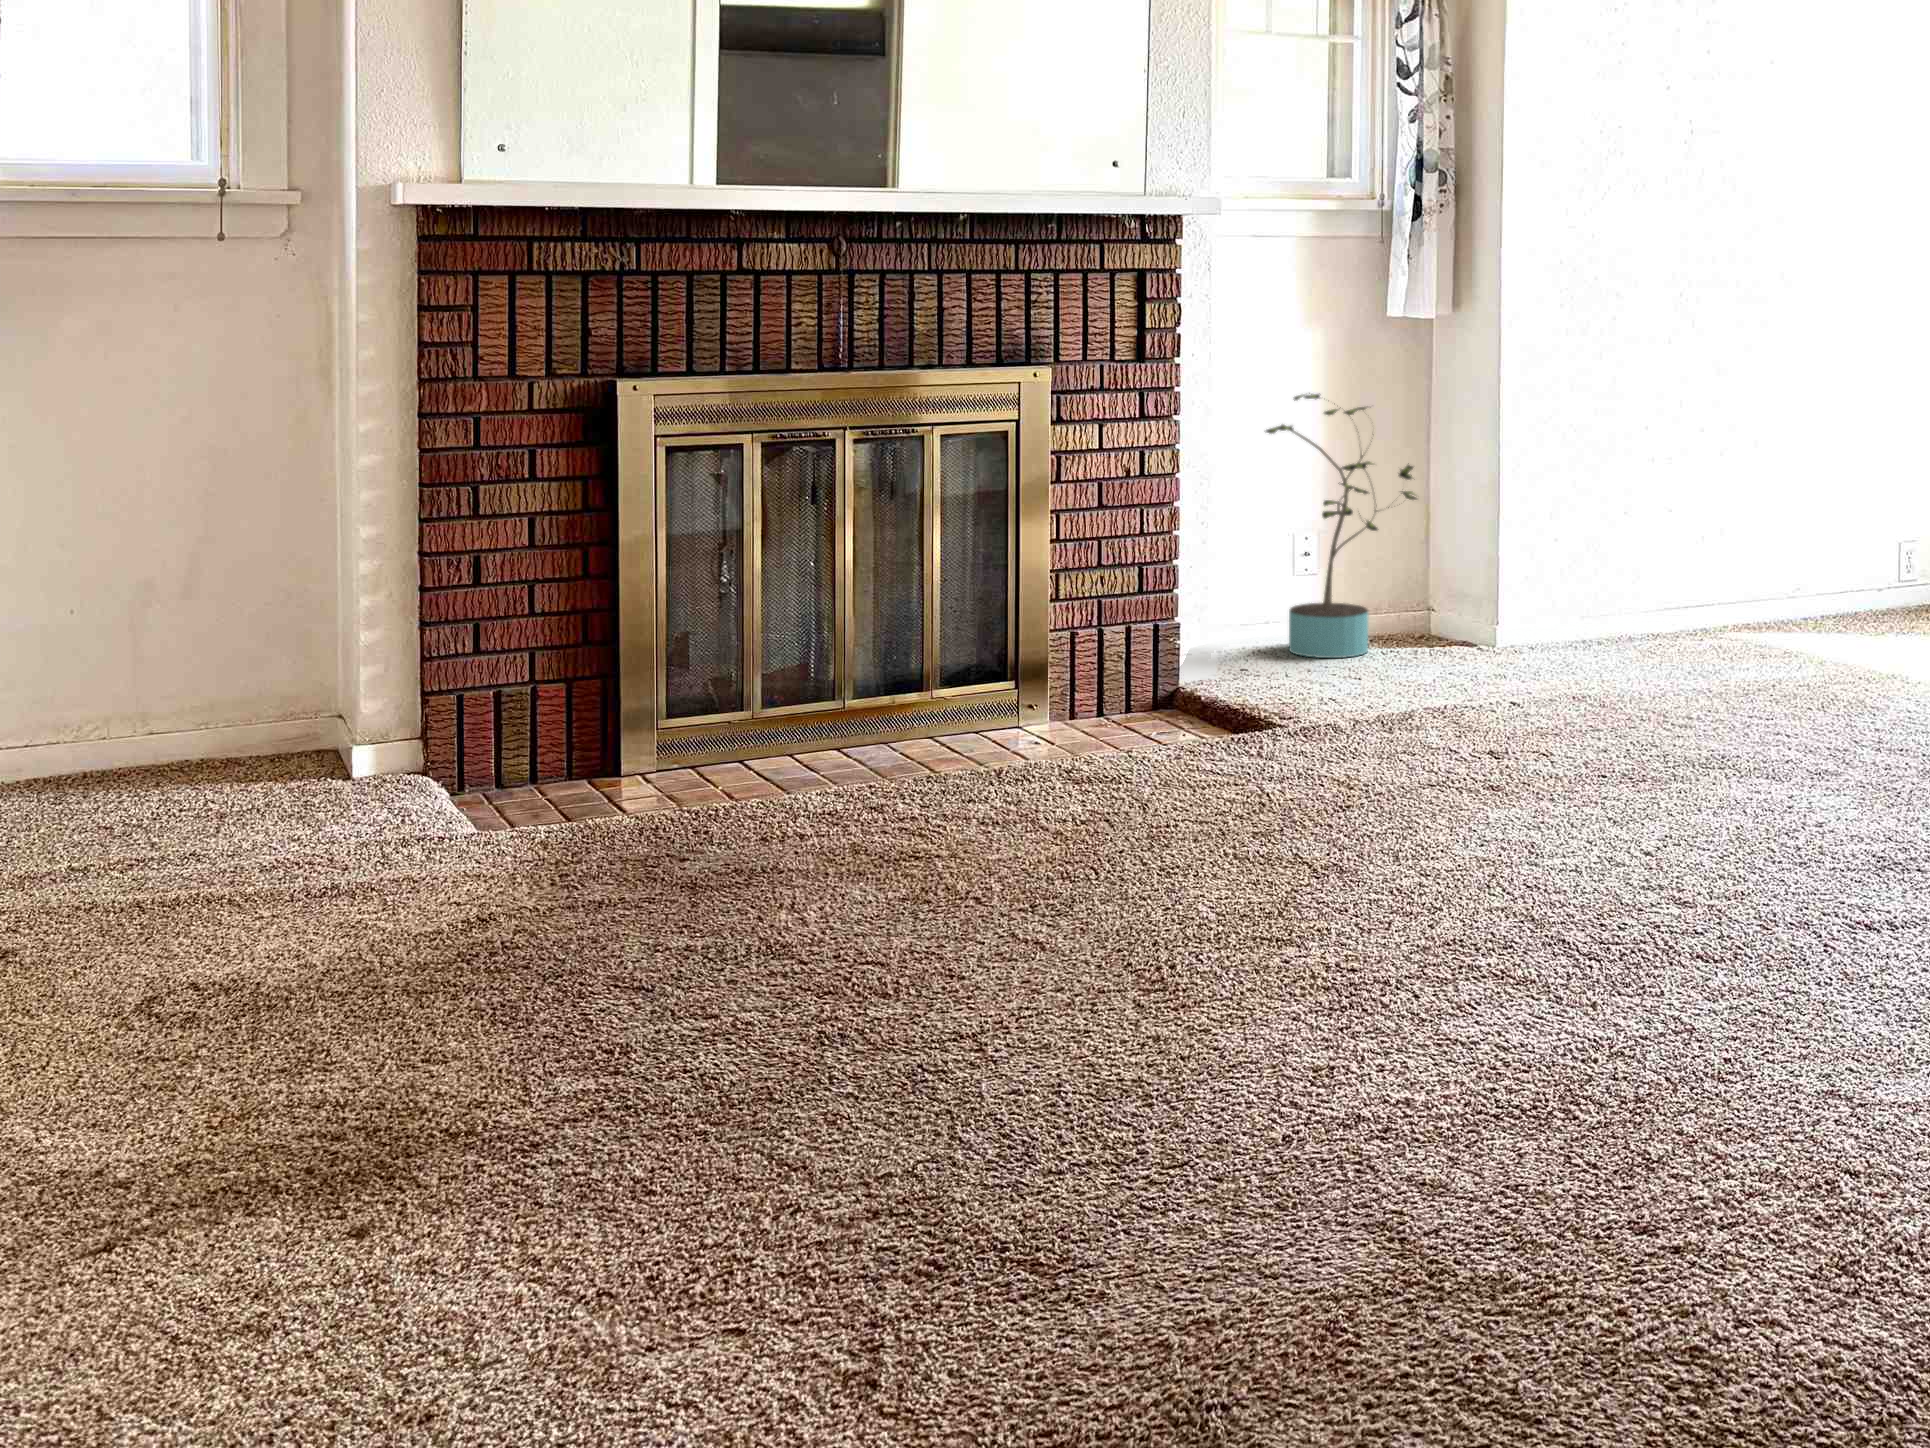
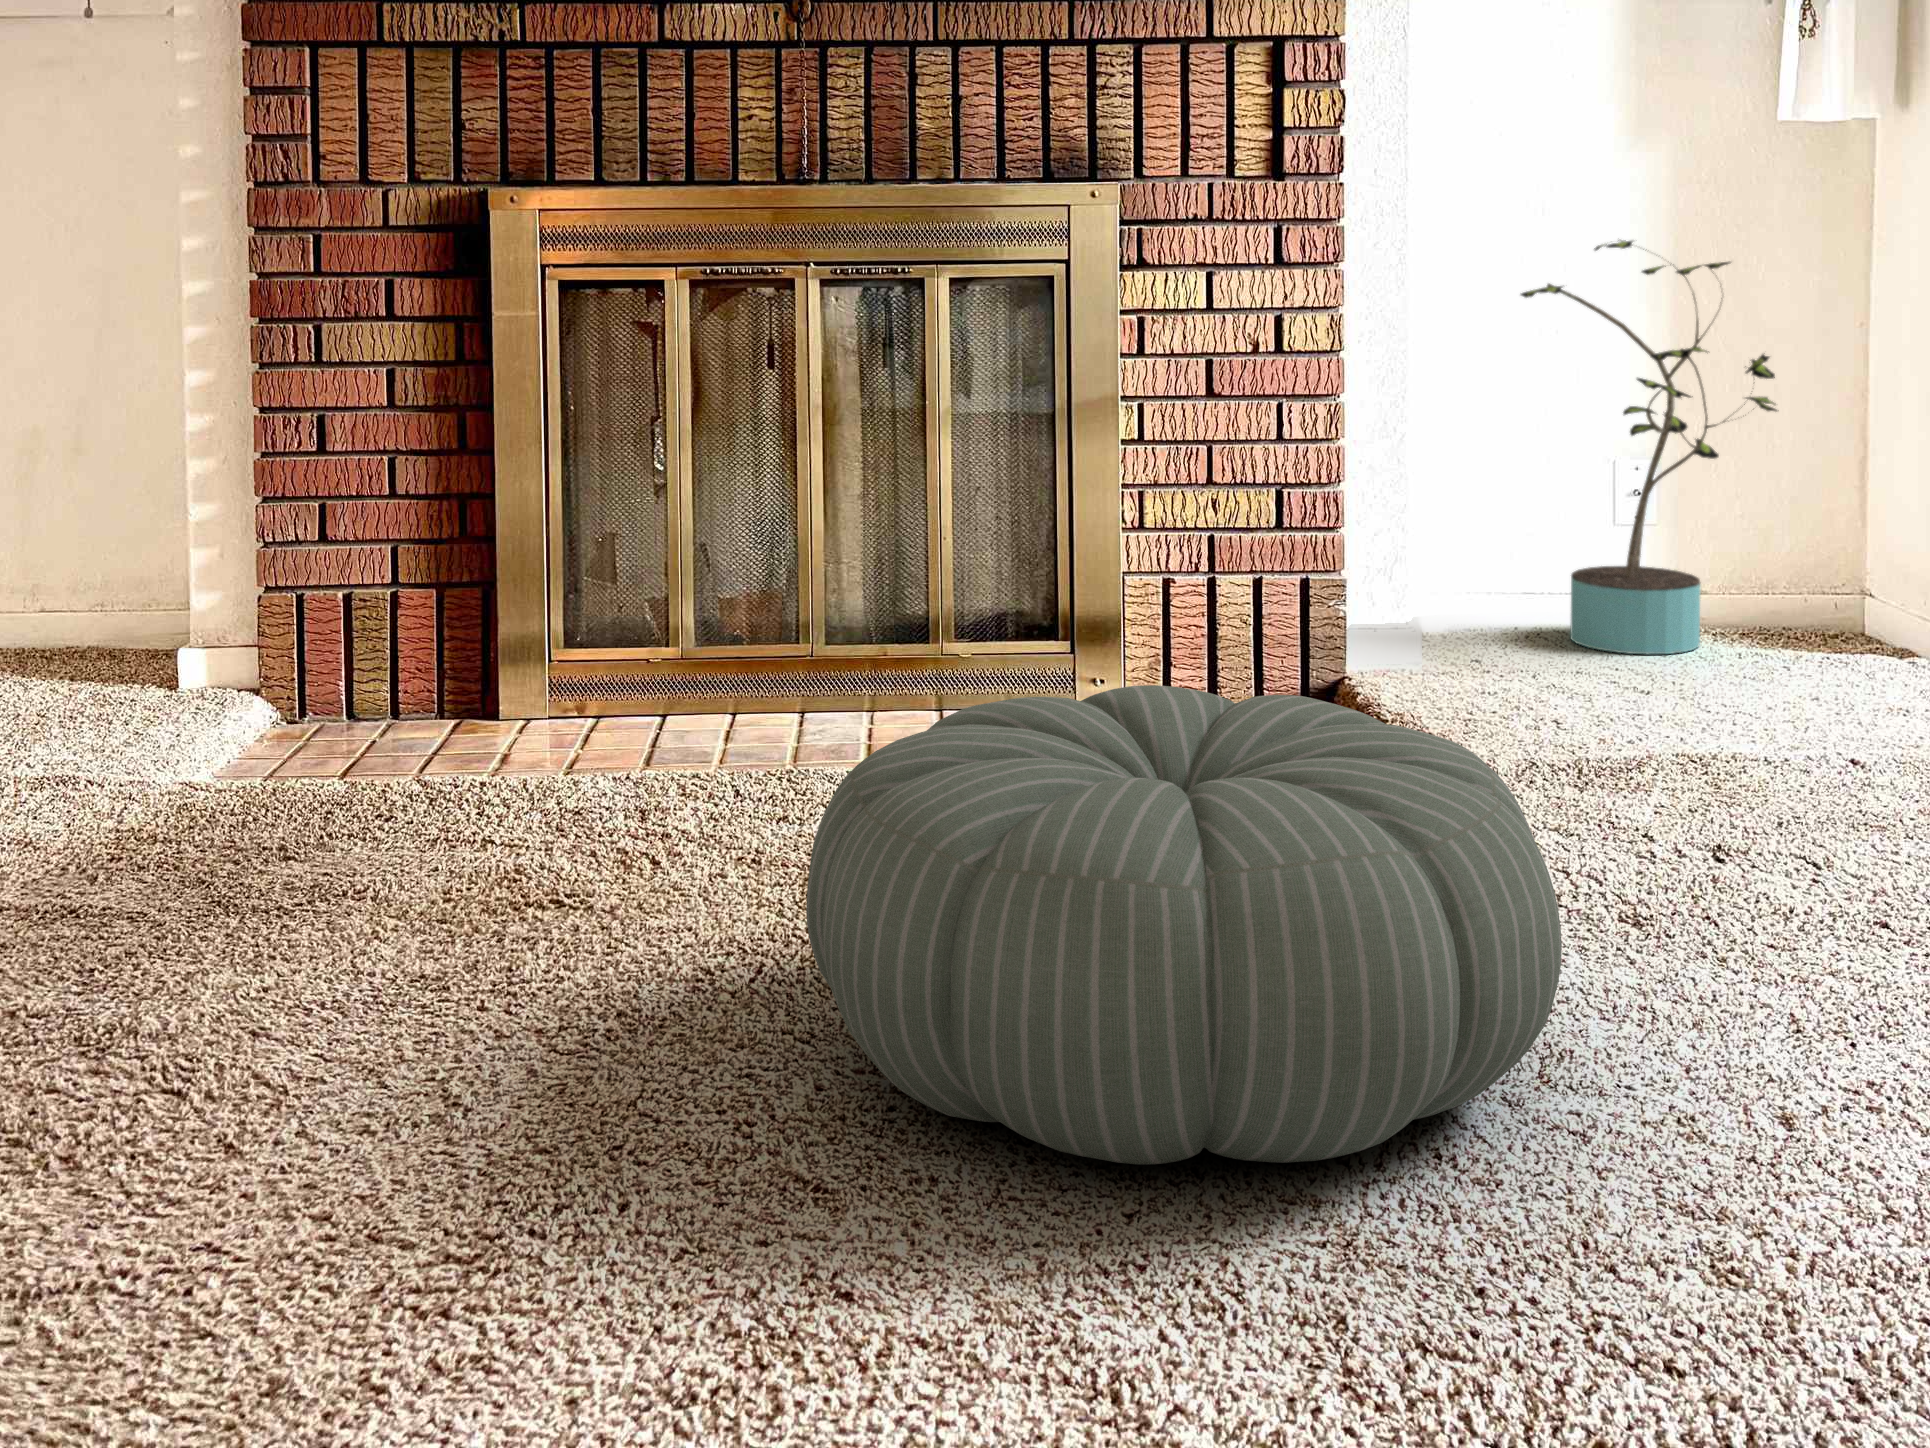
pouf: none [1163,678,1556,912] -> present [806,685,1562,1164]

